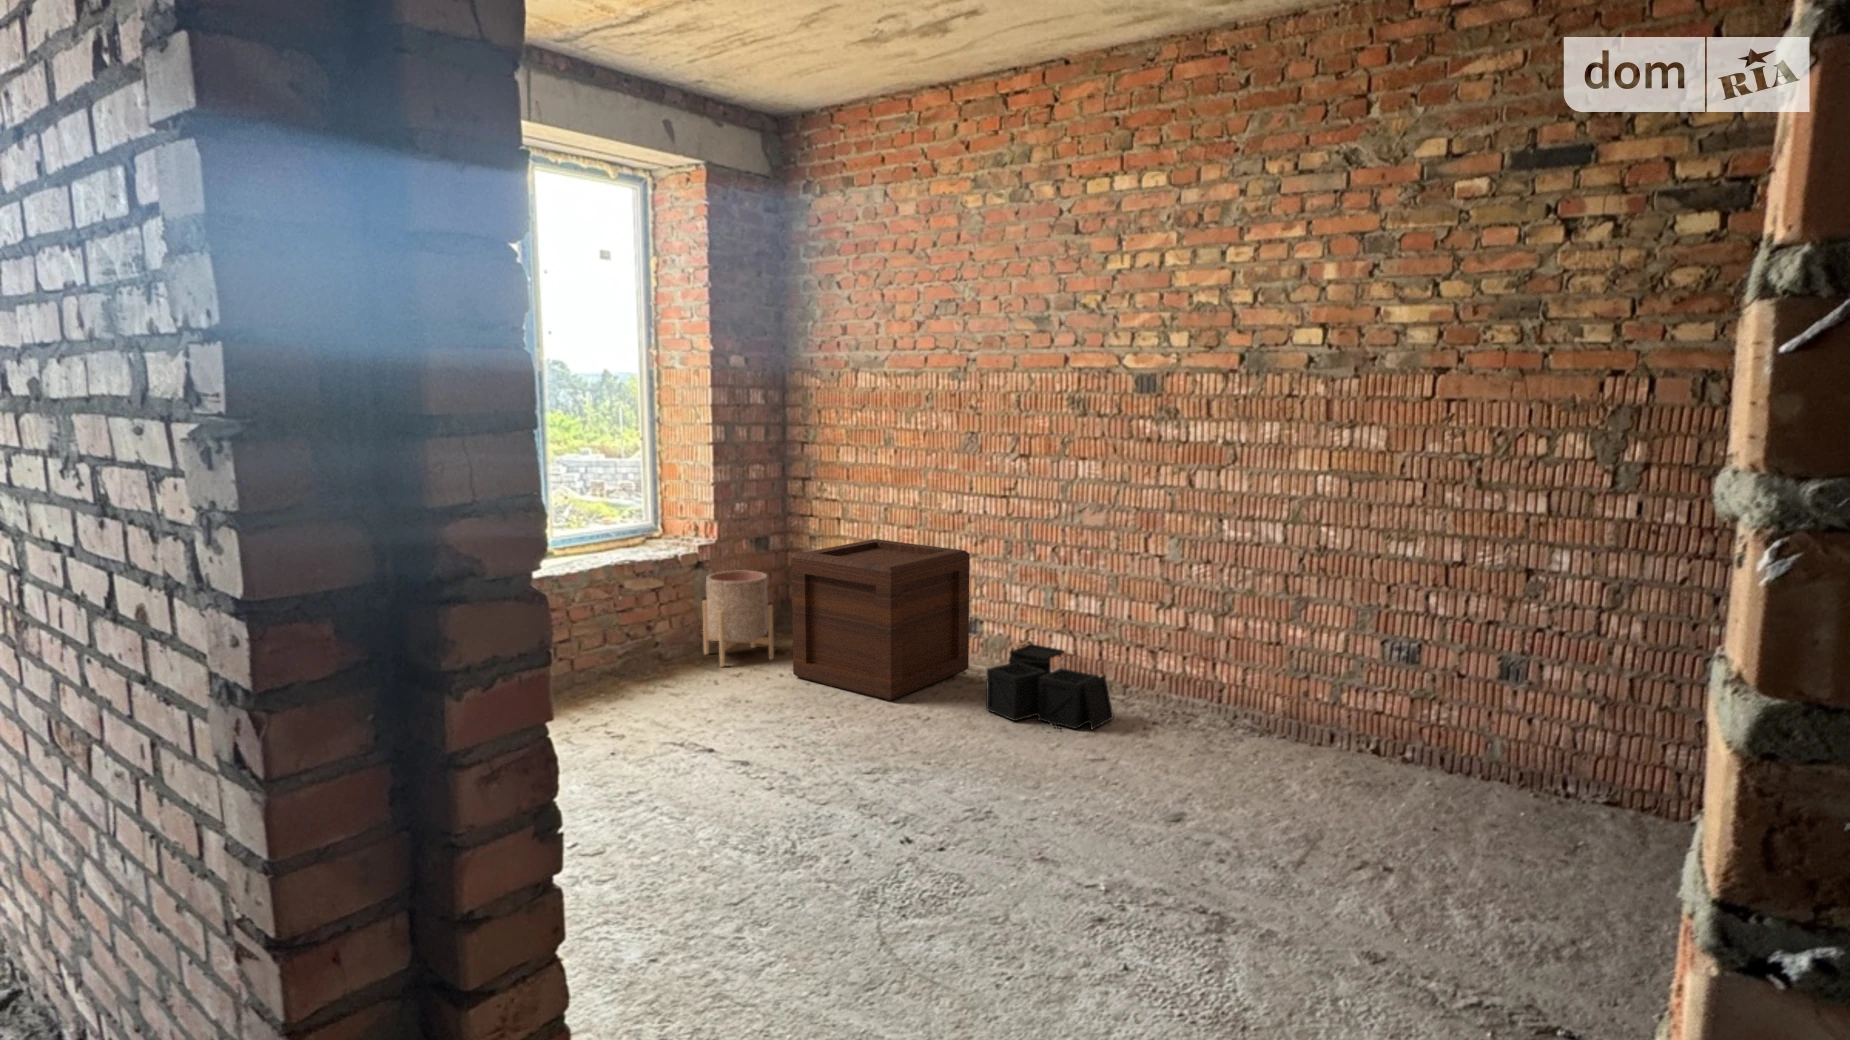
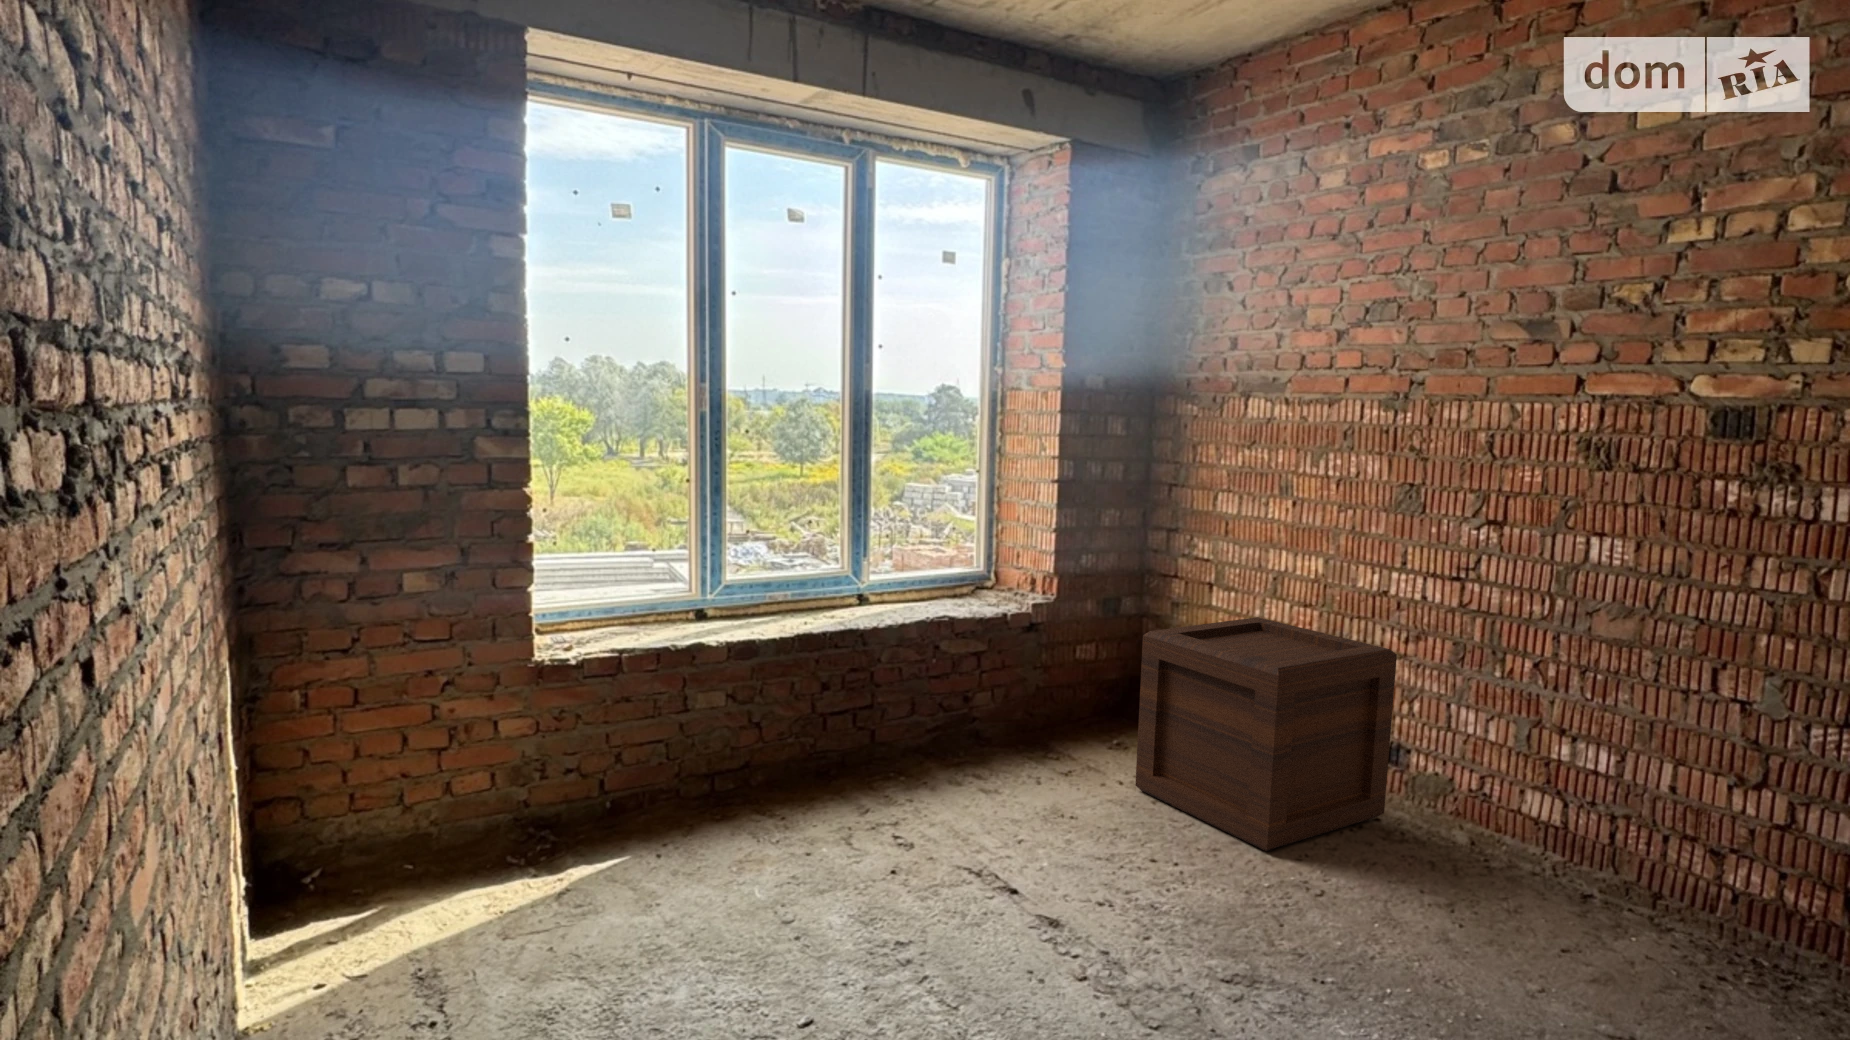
planter: present [703,571,774,667] -> none [1029,639,1117,760]
storage bin: present [986,644,1113,729] -> none [1413,799,1639,968]

